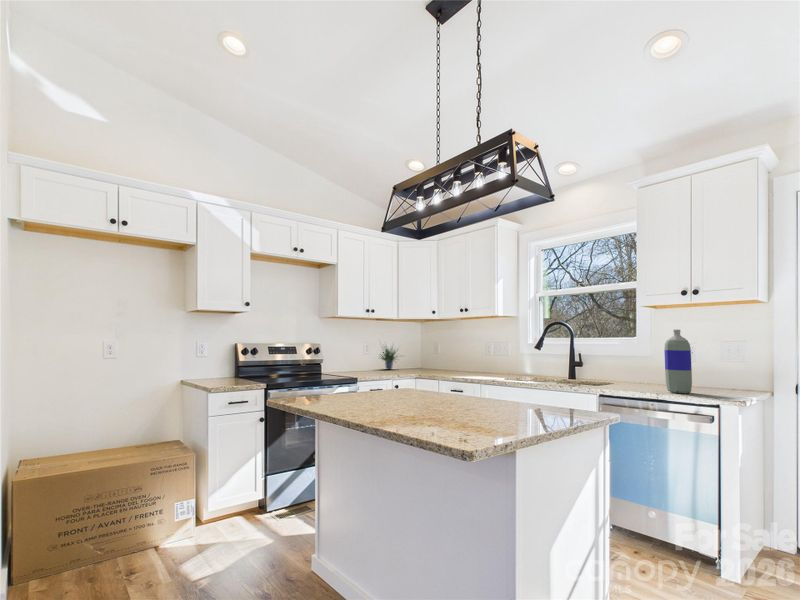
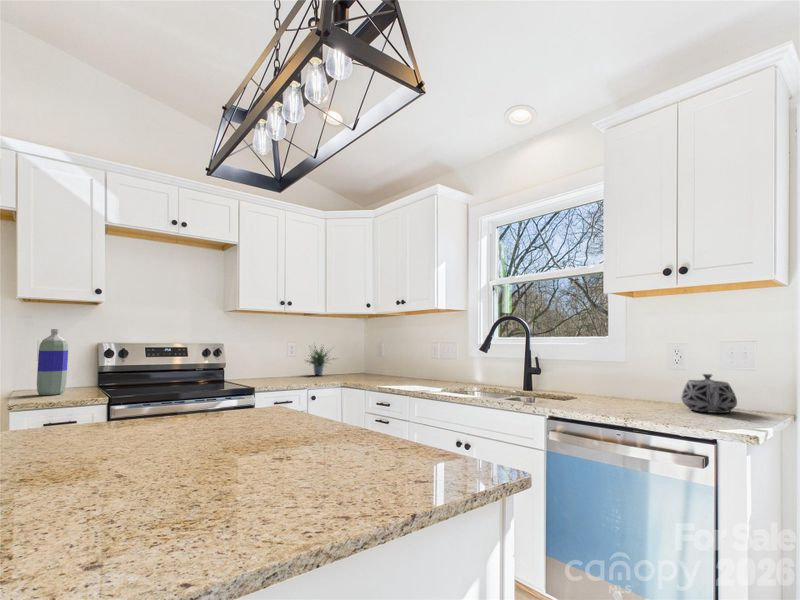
bottle: present [664,330,692,393] -> present [37,329,68,395]
teapot: none [694,364,733,391] -> present [681,374,737,413]

